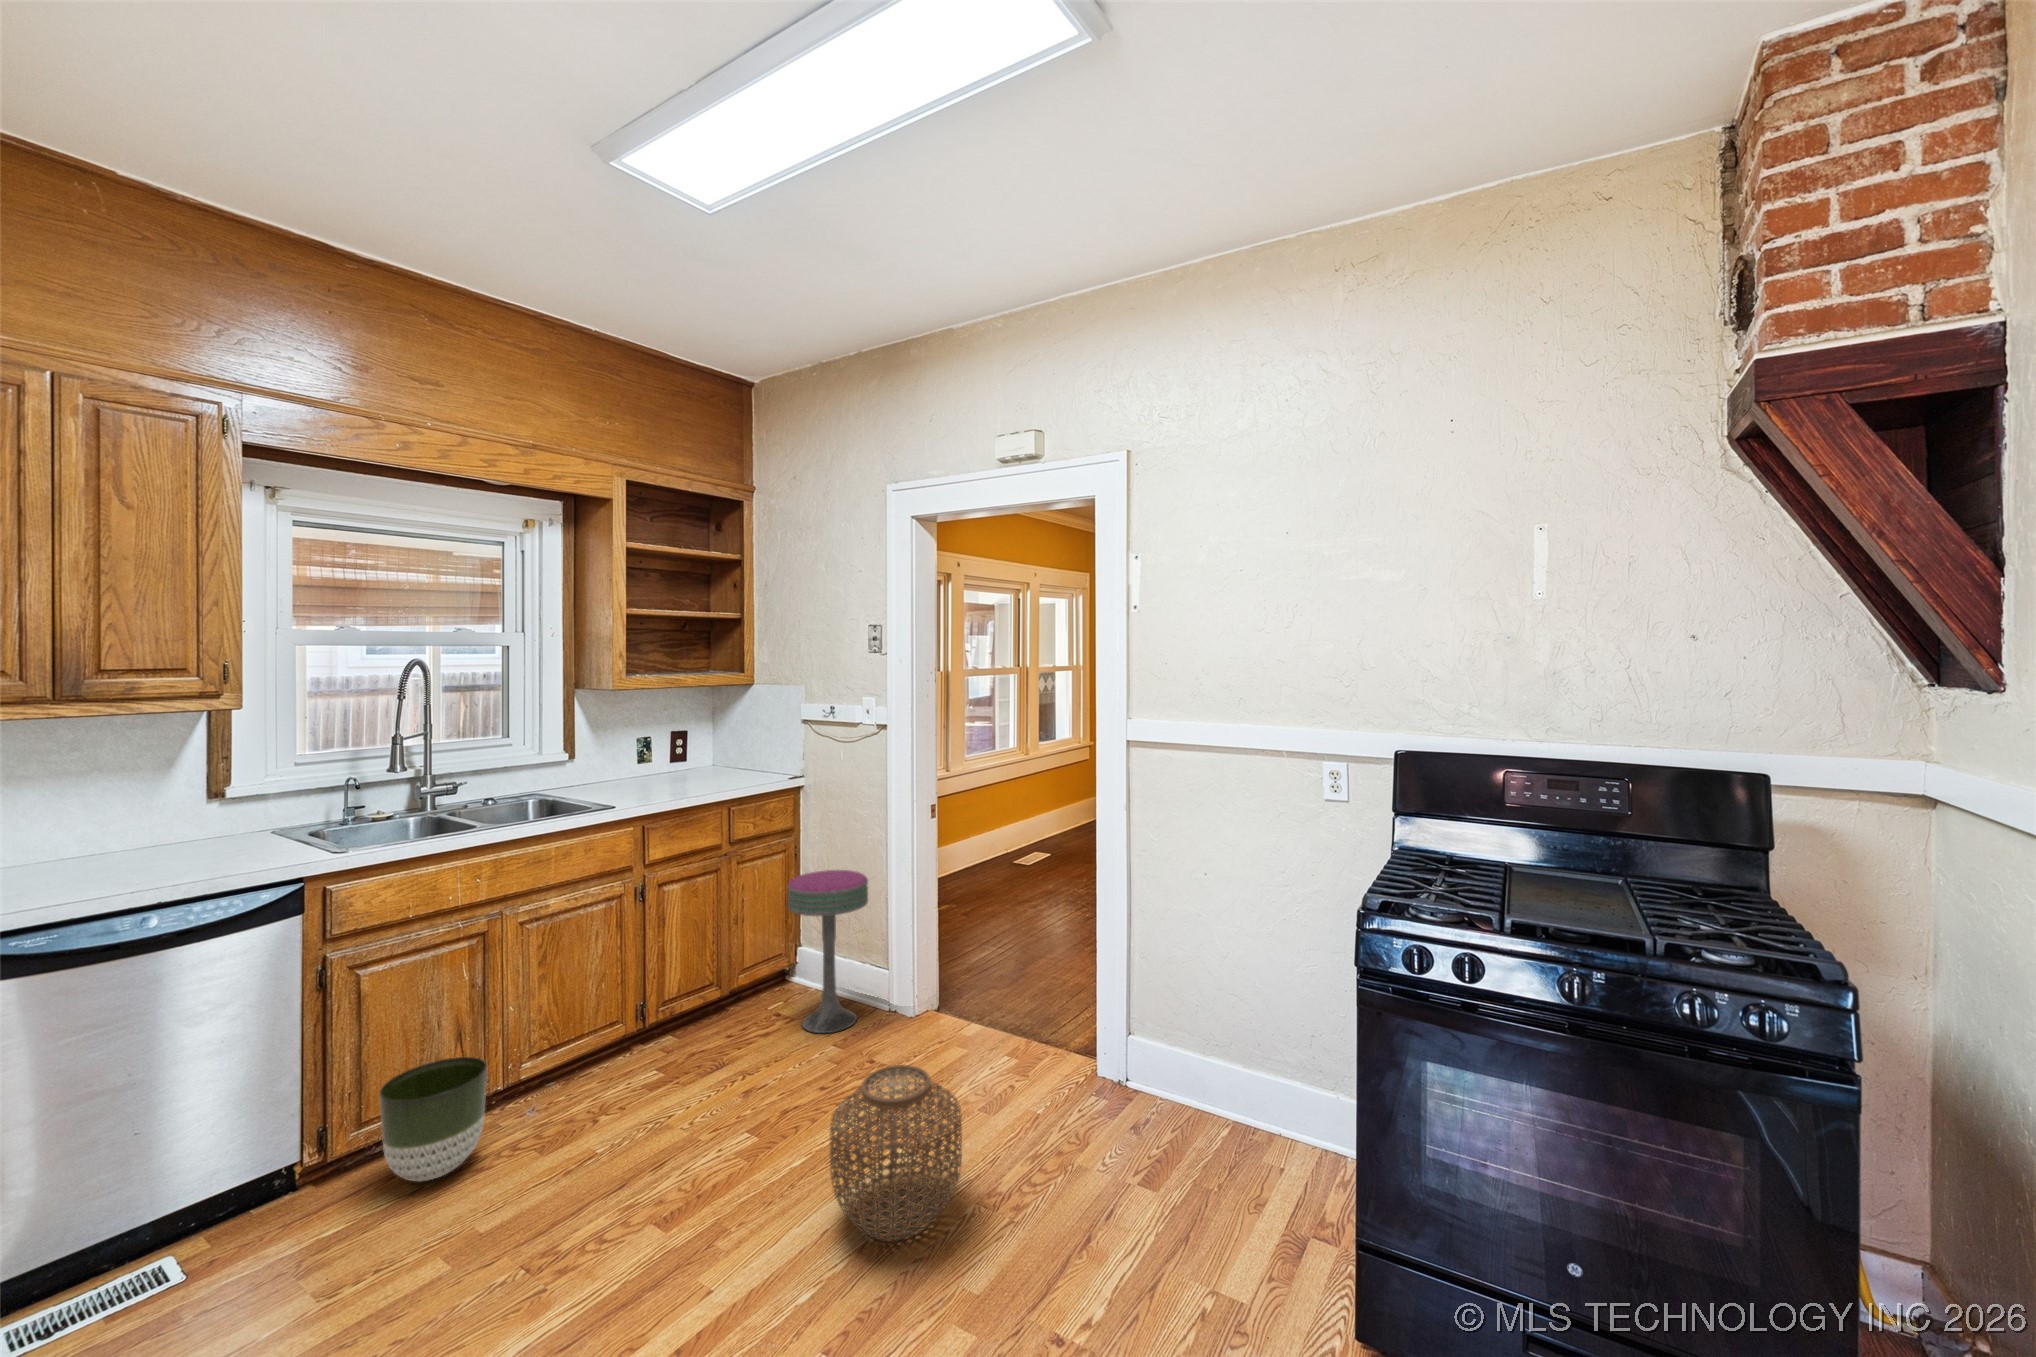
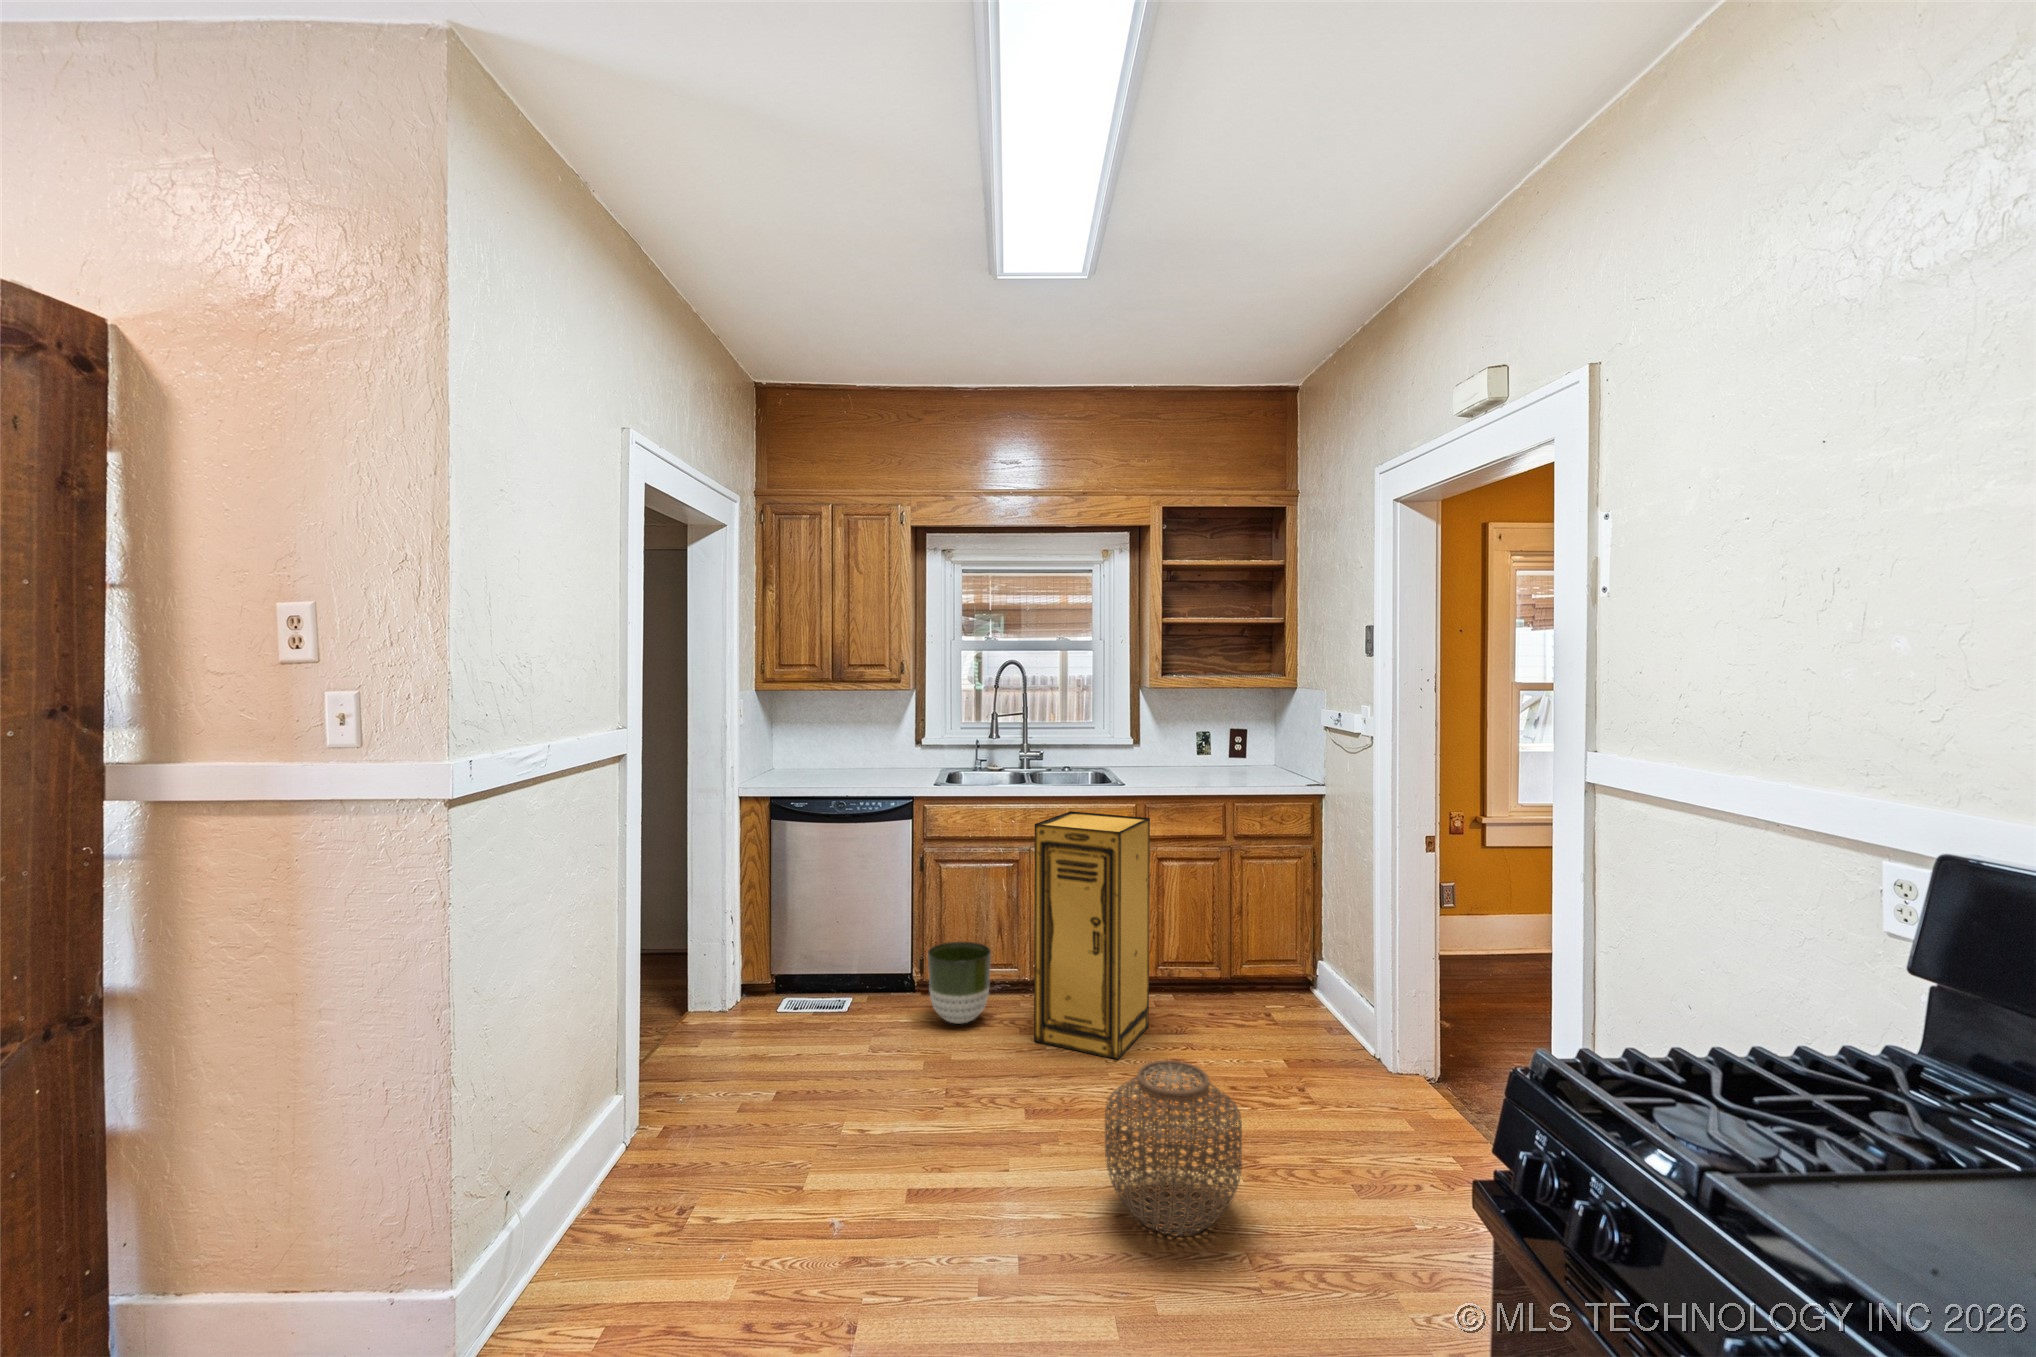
storage cabinet: none [572,848,692,1145] -> present [1034,811,1150,1060]
bar stool: present [787,870,868,1033] -> none [1263,872,1355,1053]

